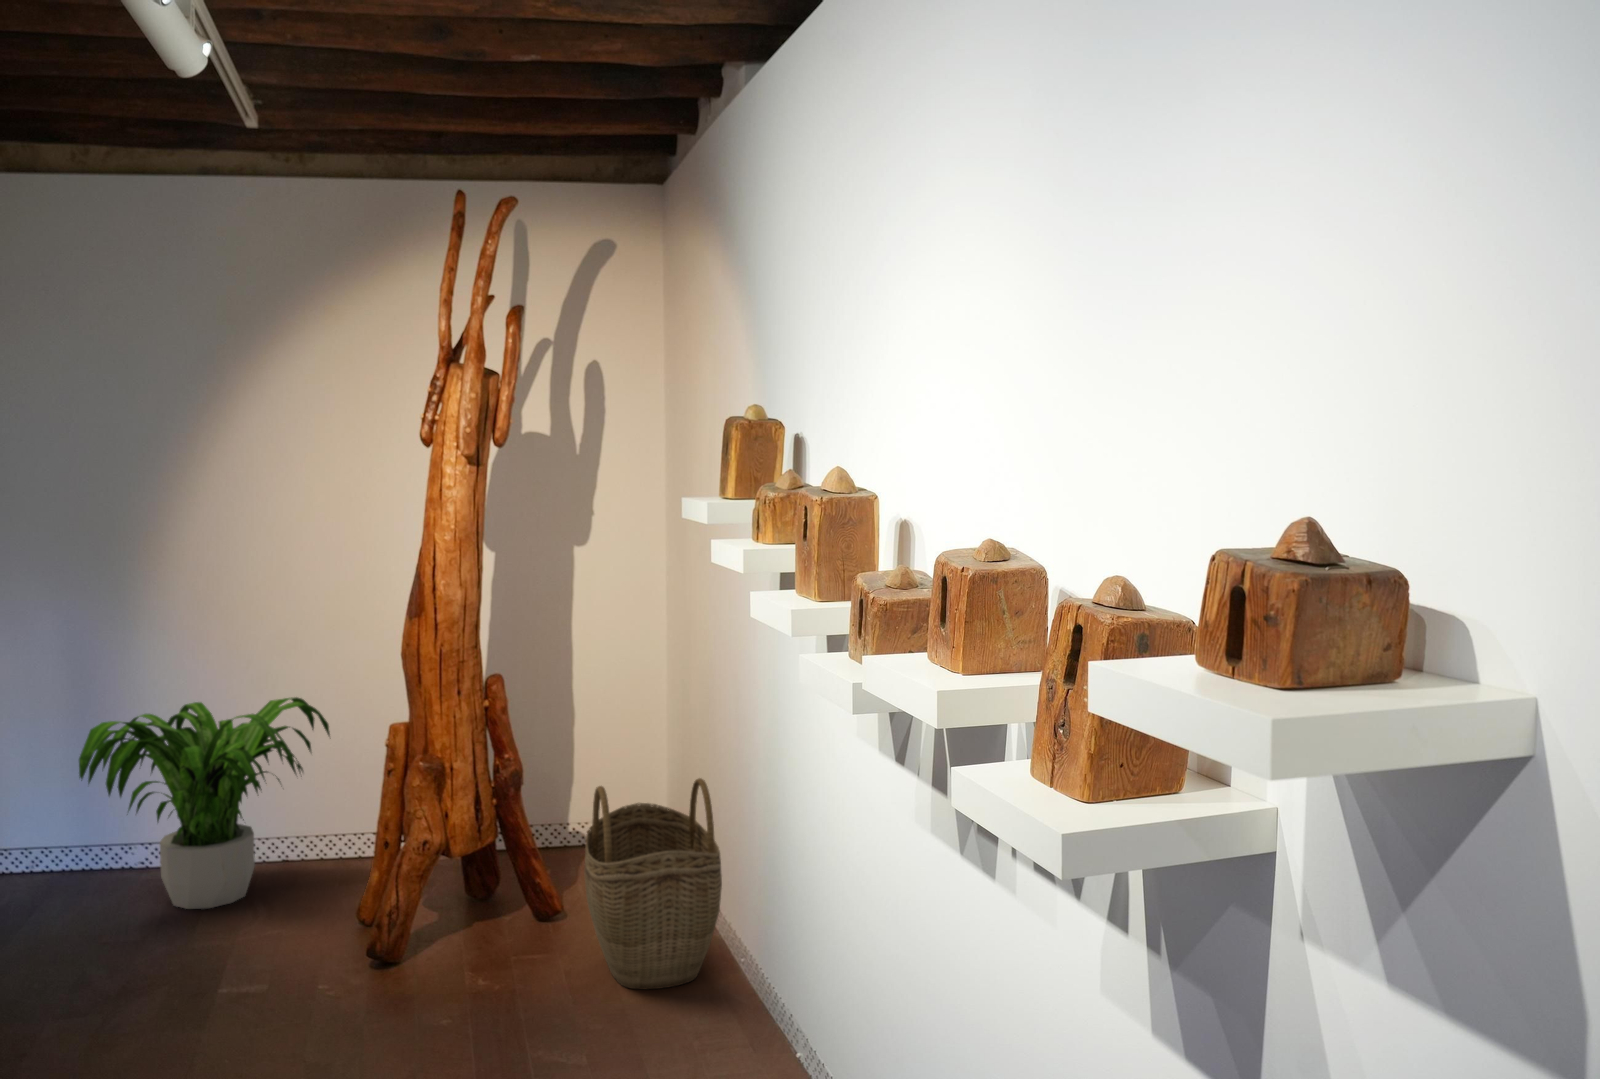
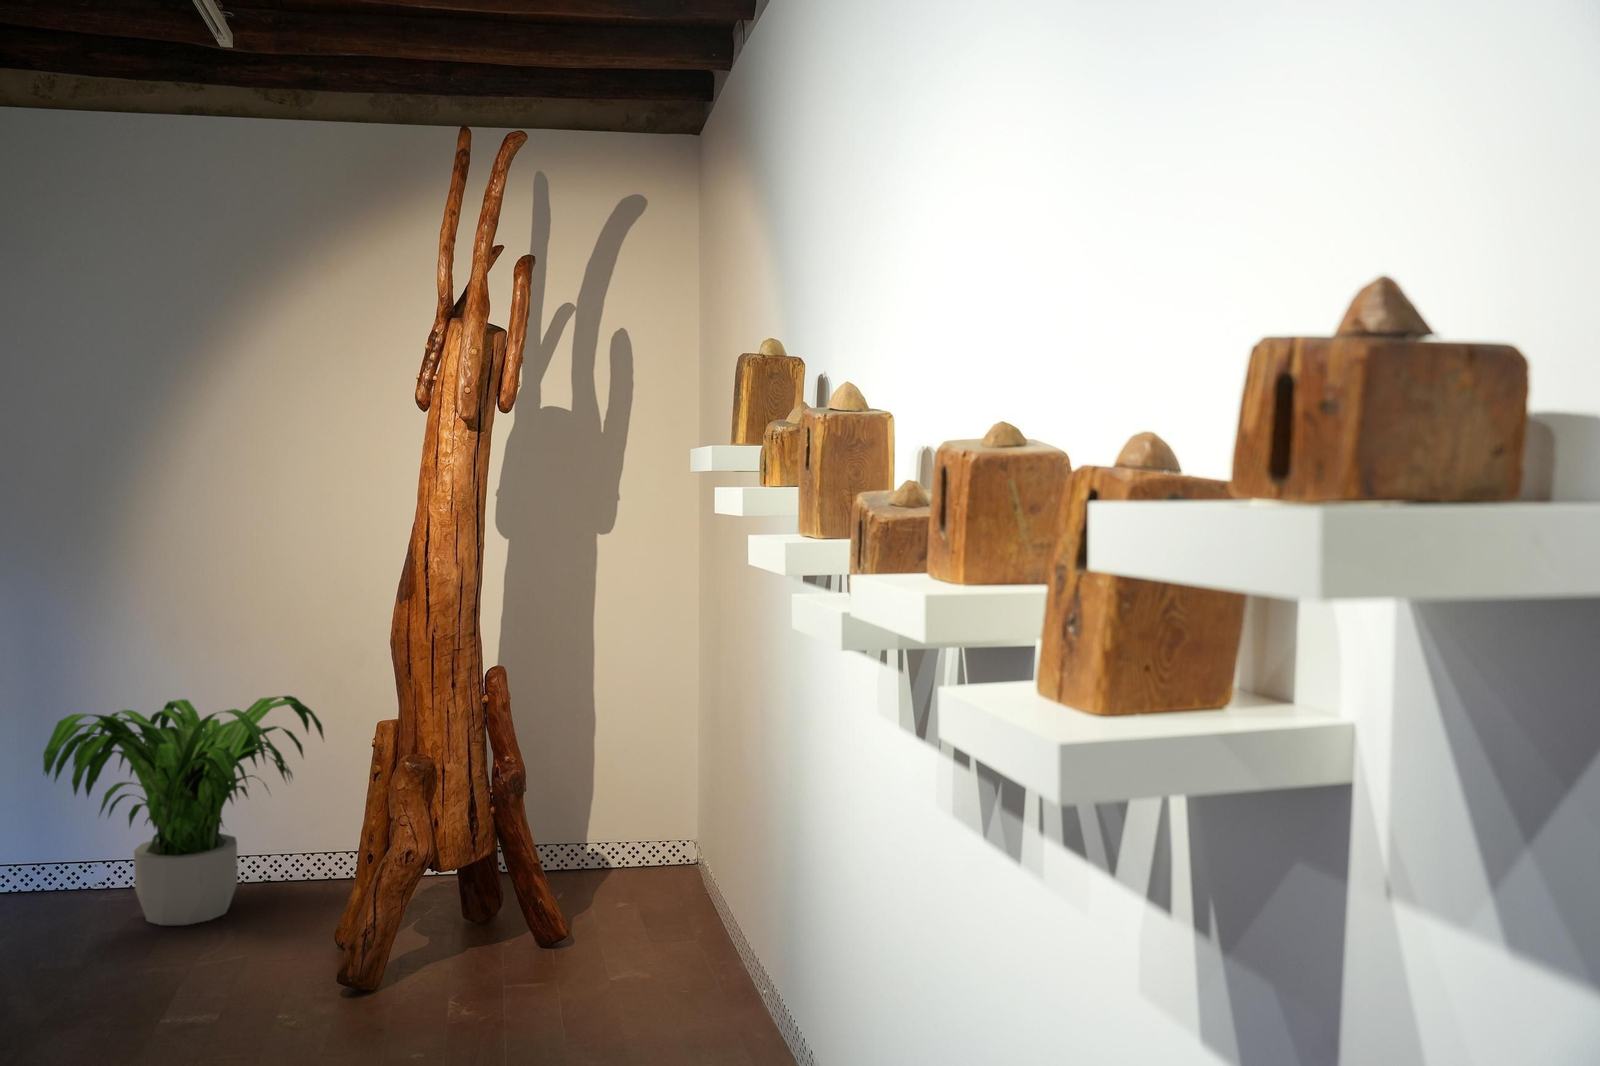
woven basket: present [584,778,722,989] -> none [589,785,741,1025]

